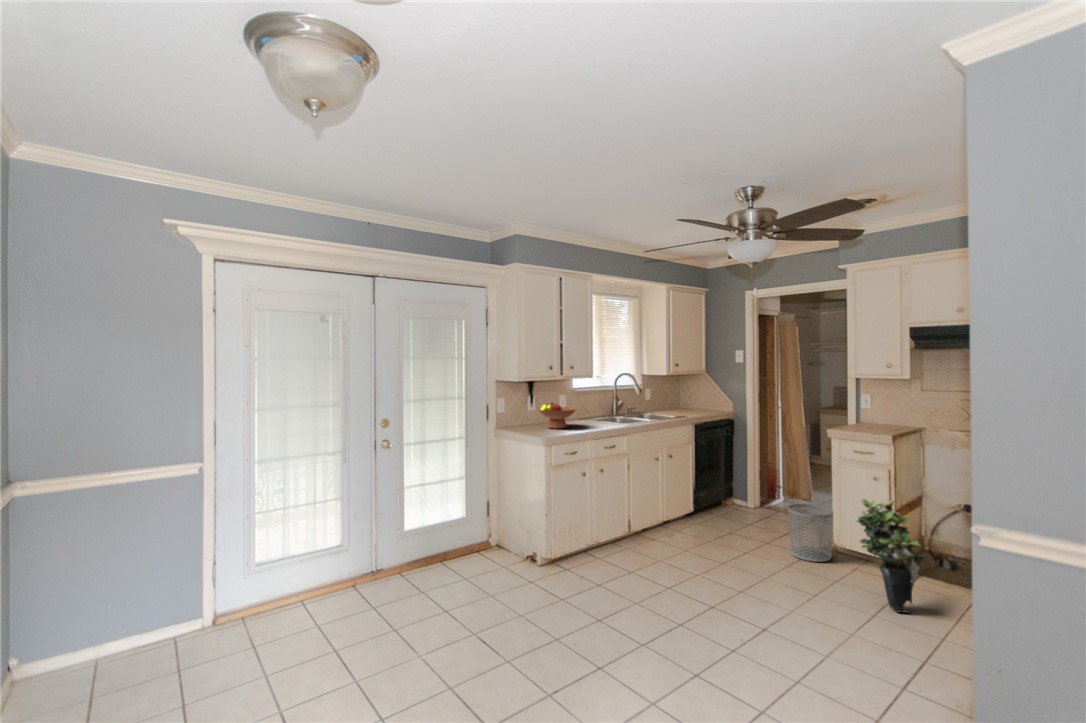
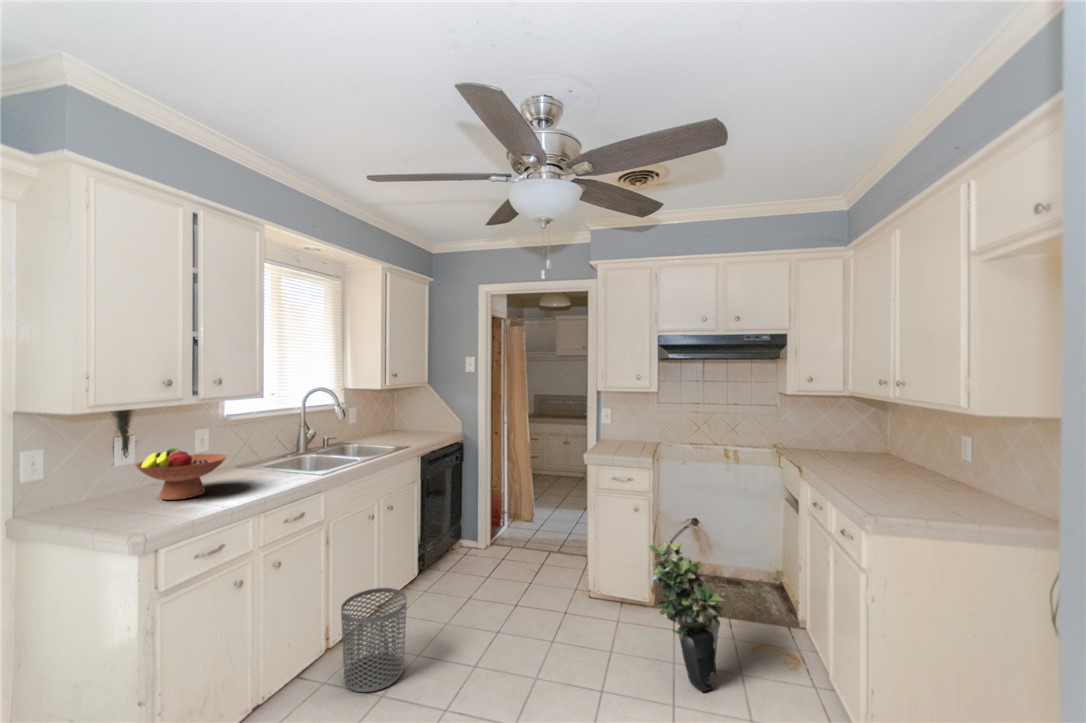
waste bin: present [788,504,833,562] -> present [341,588,407,692]

